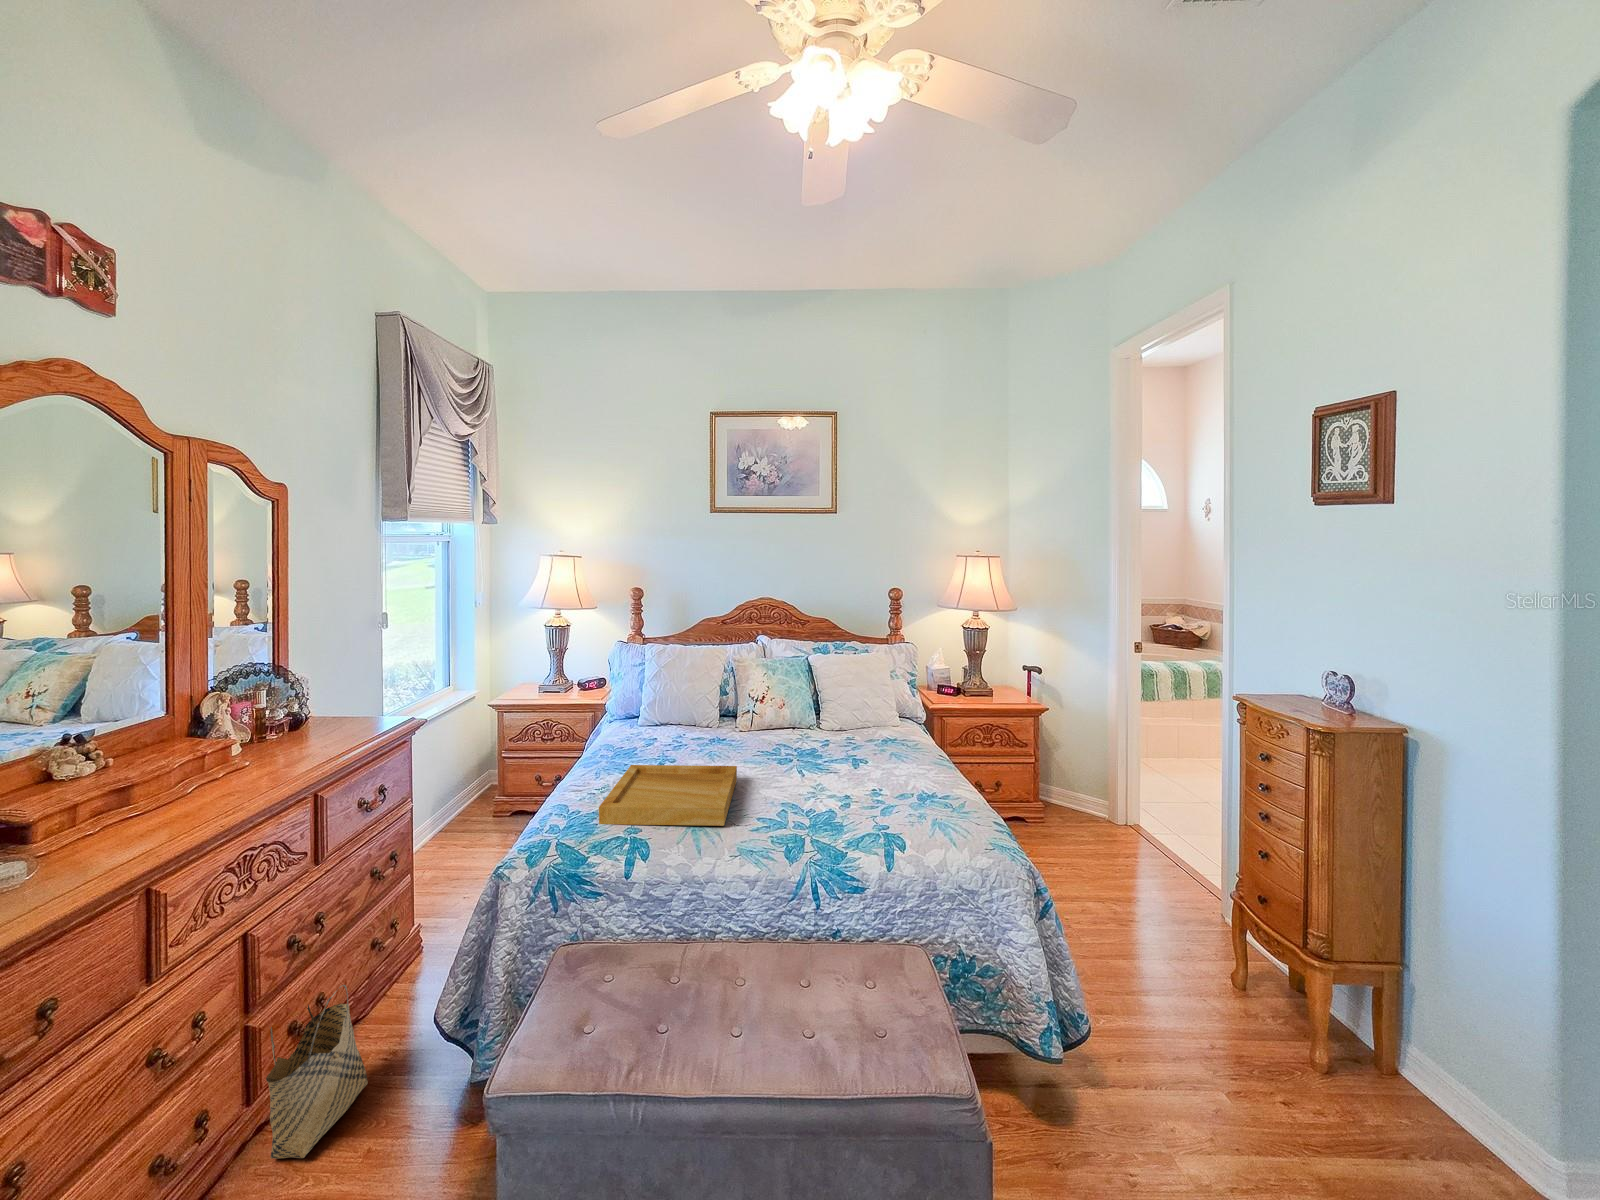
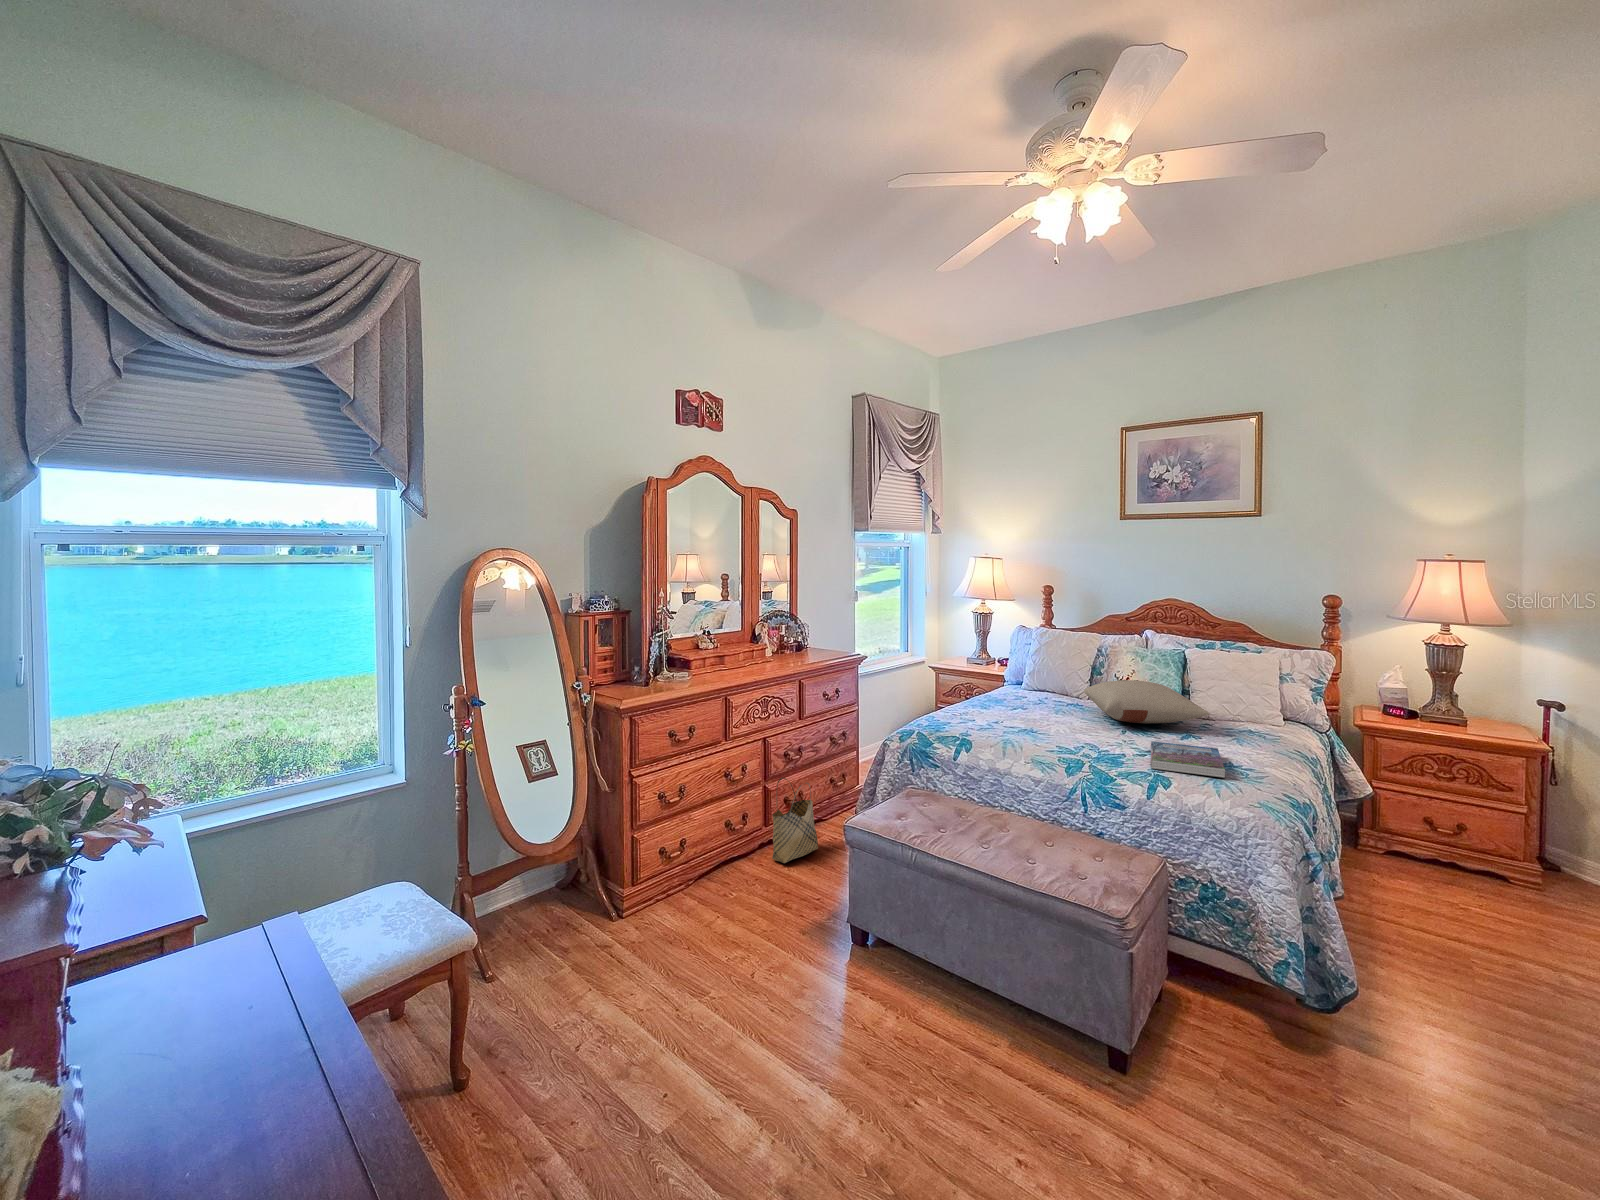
pillow: none [725,703,867,756] -> present [1084,680,1210,723]
tray: present [599,765,737,826] -> none [950,703,1067,744]
book: none [838,776,936,825] -> present [1151,741,1225,778]

